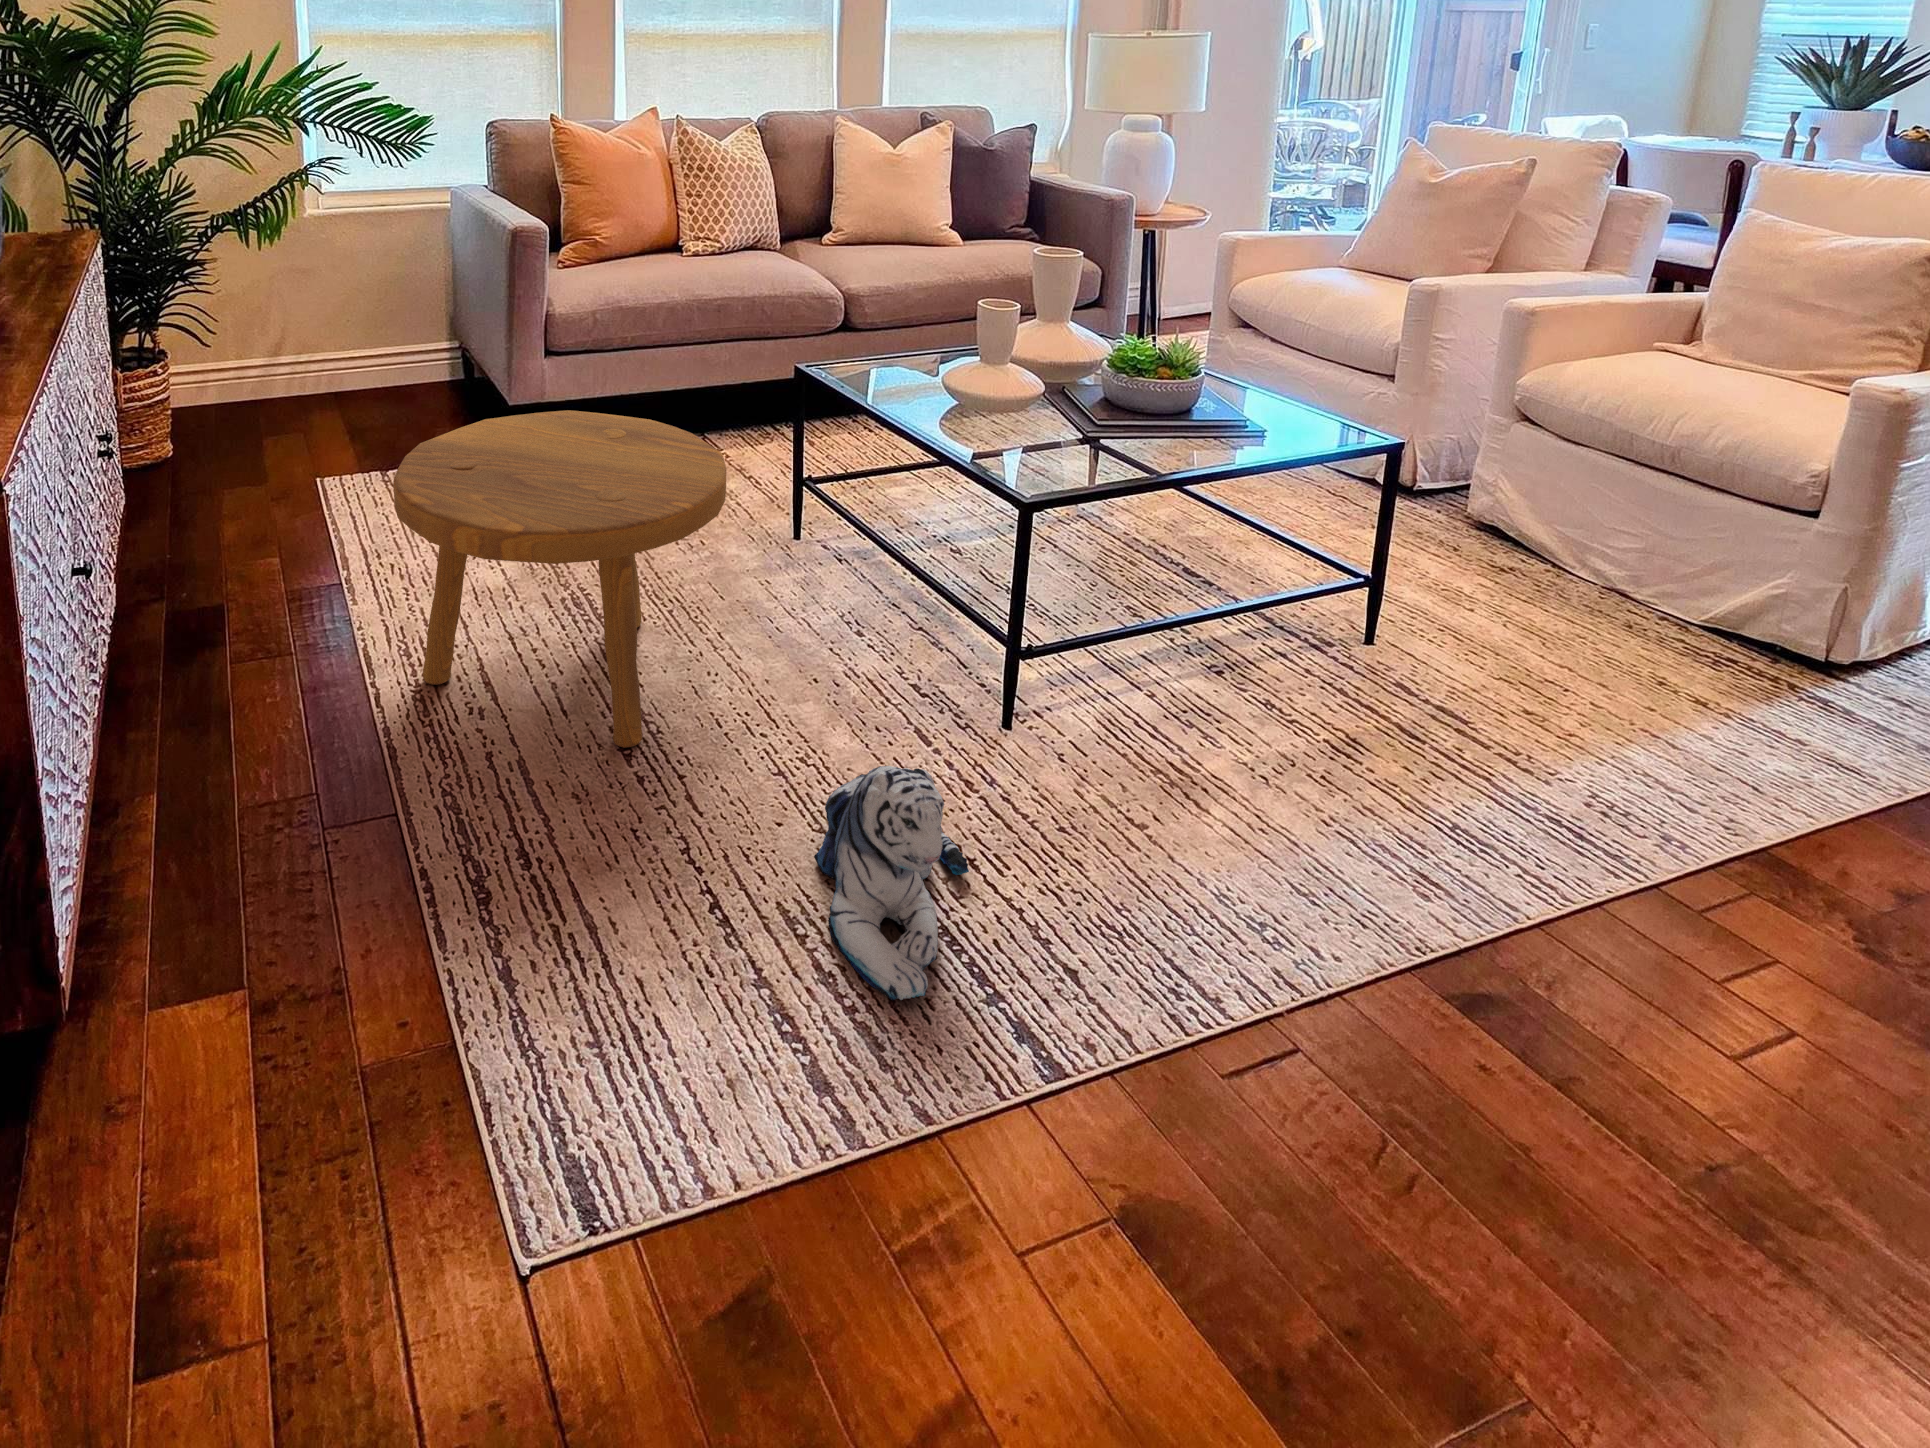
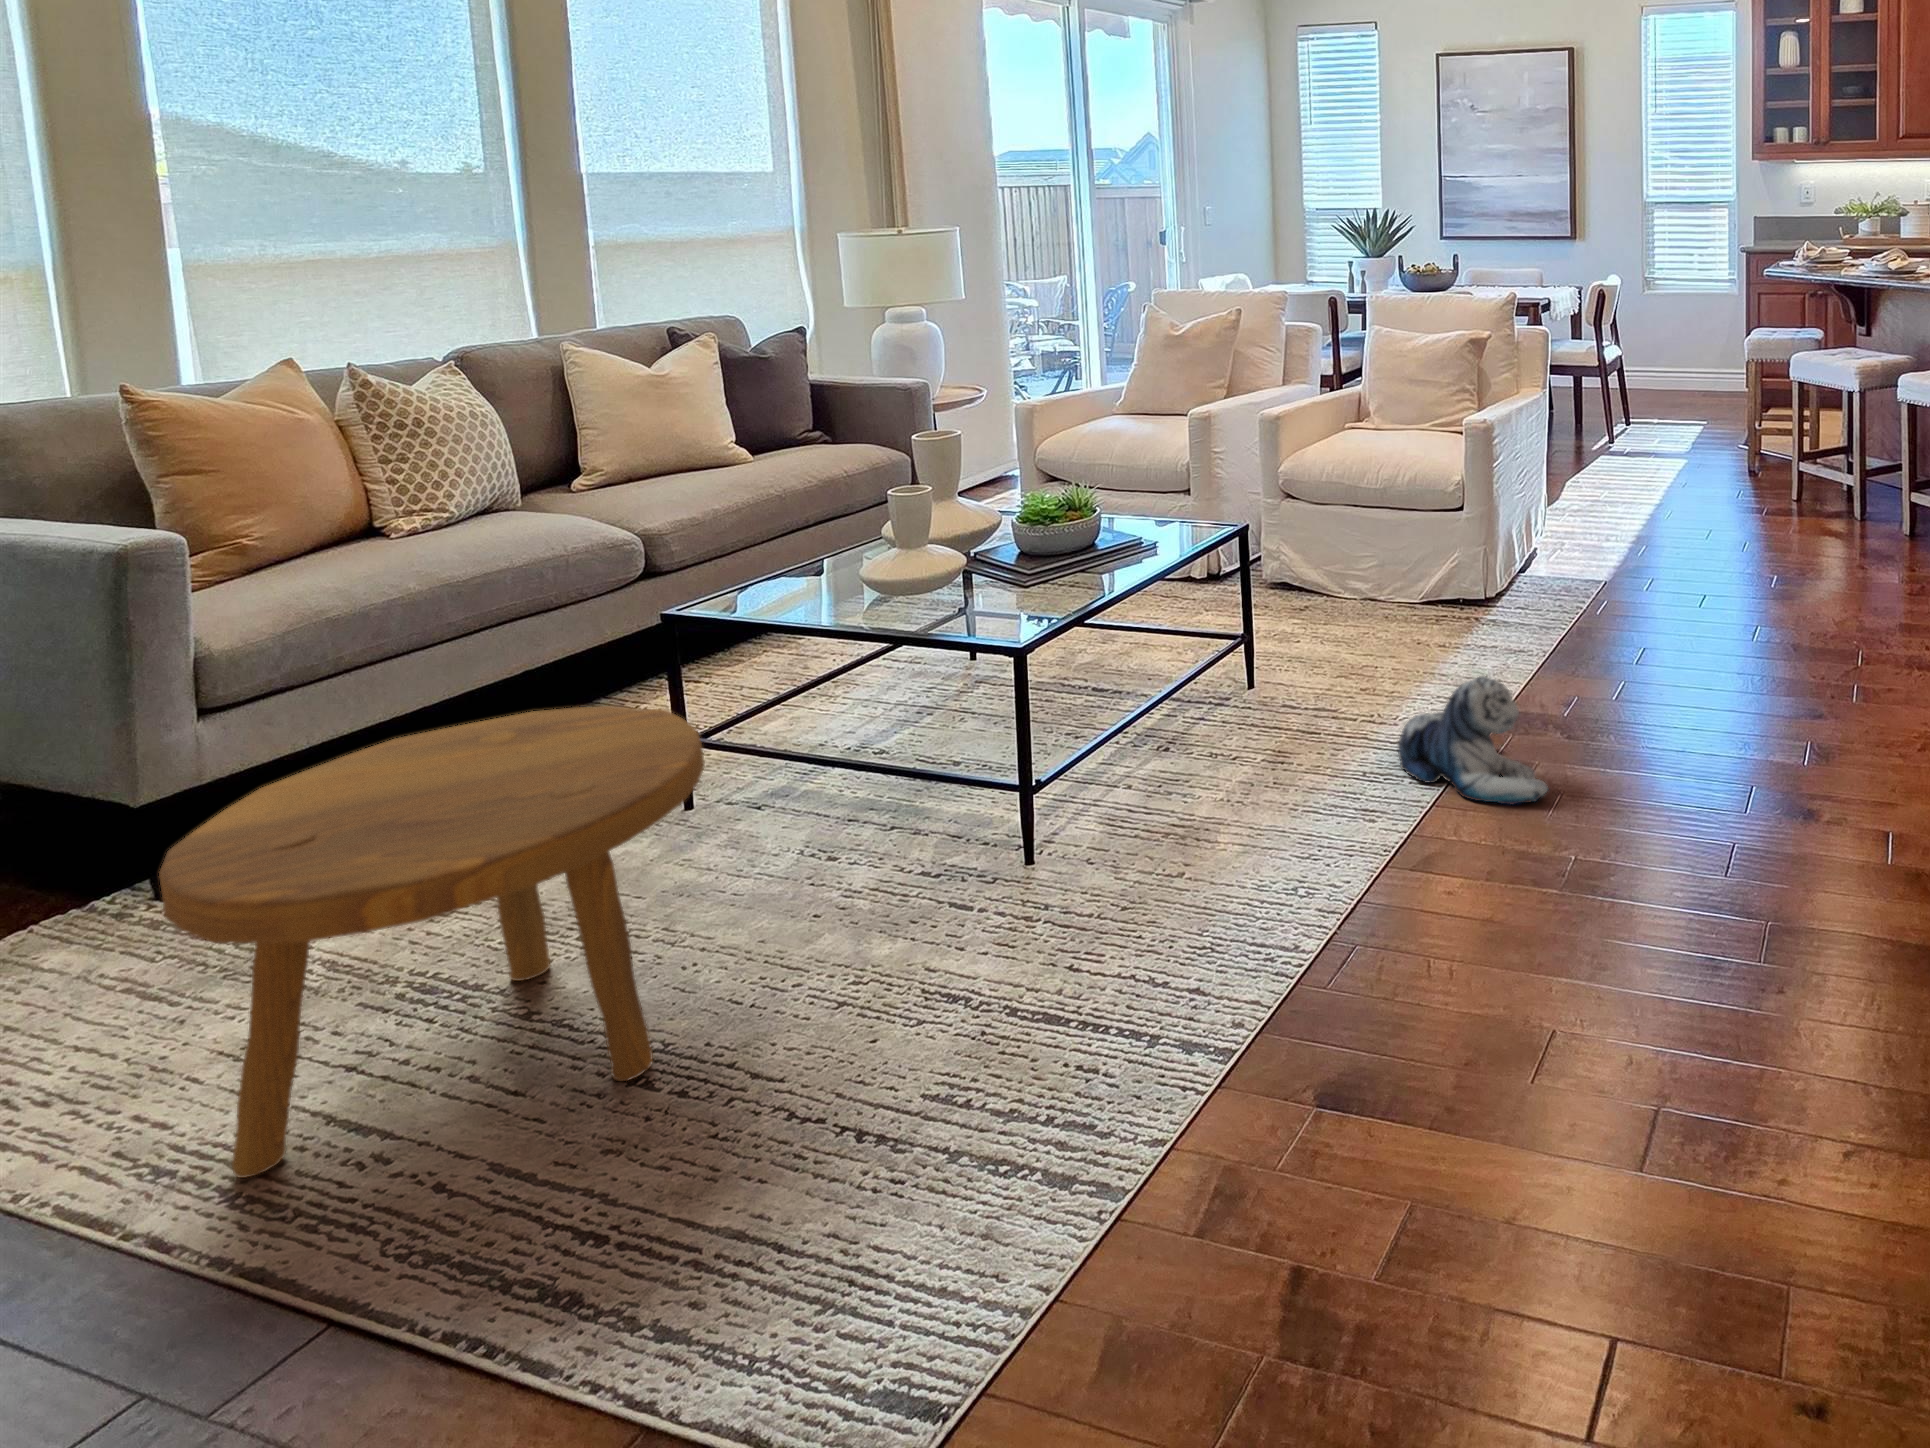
plush toy: present [814,766,969,1000] -> present [1398,676,1548,804]

